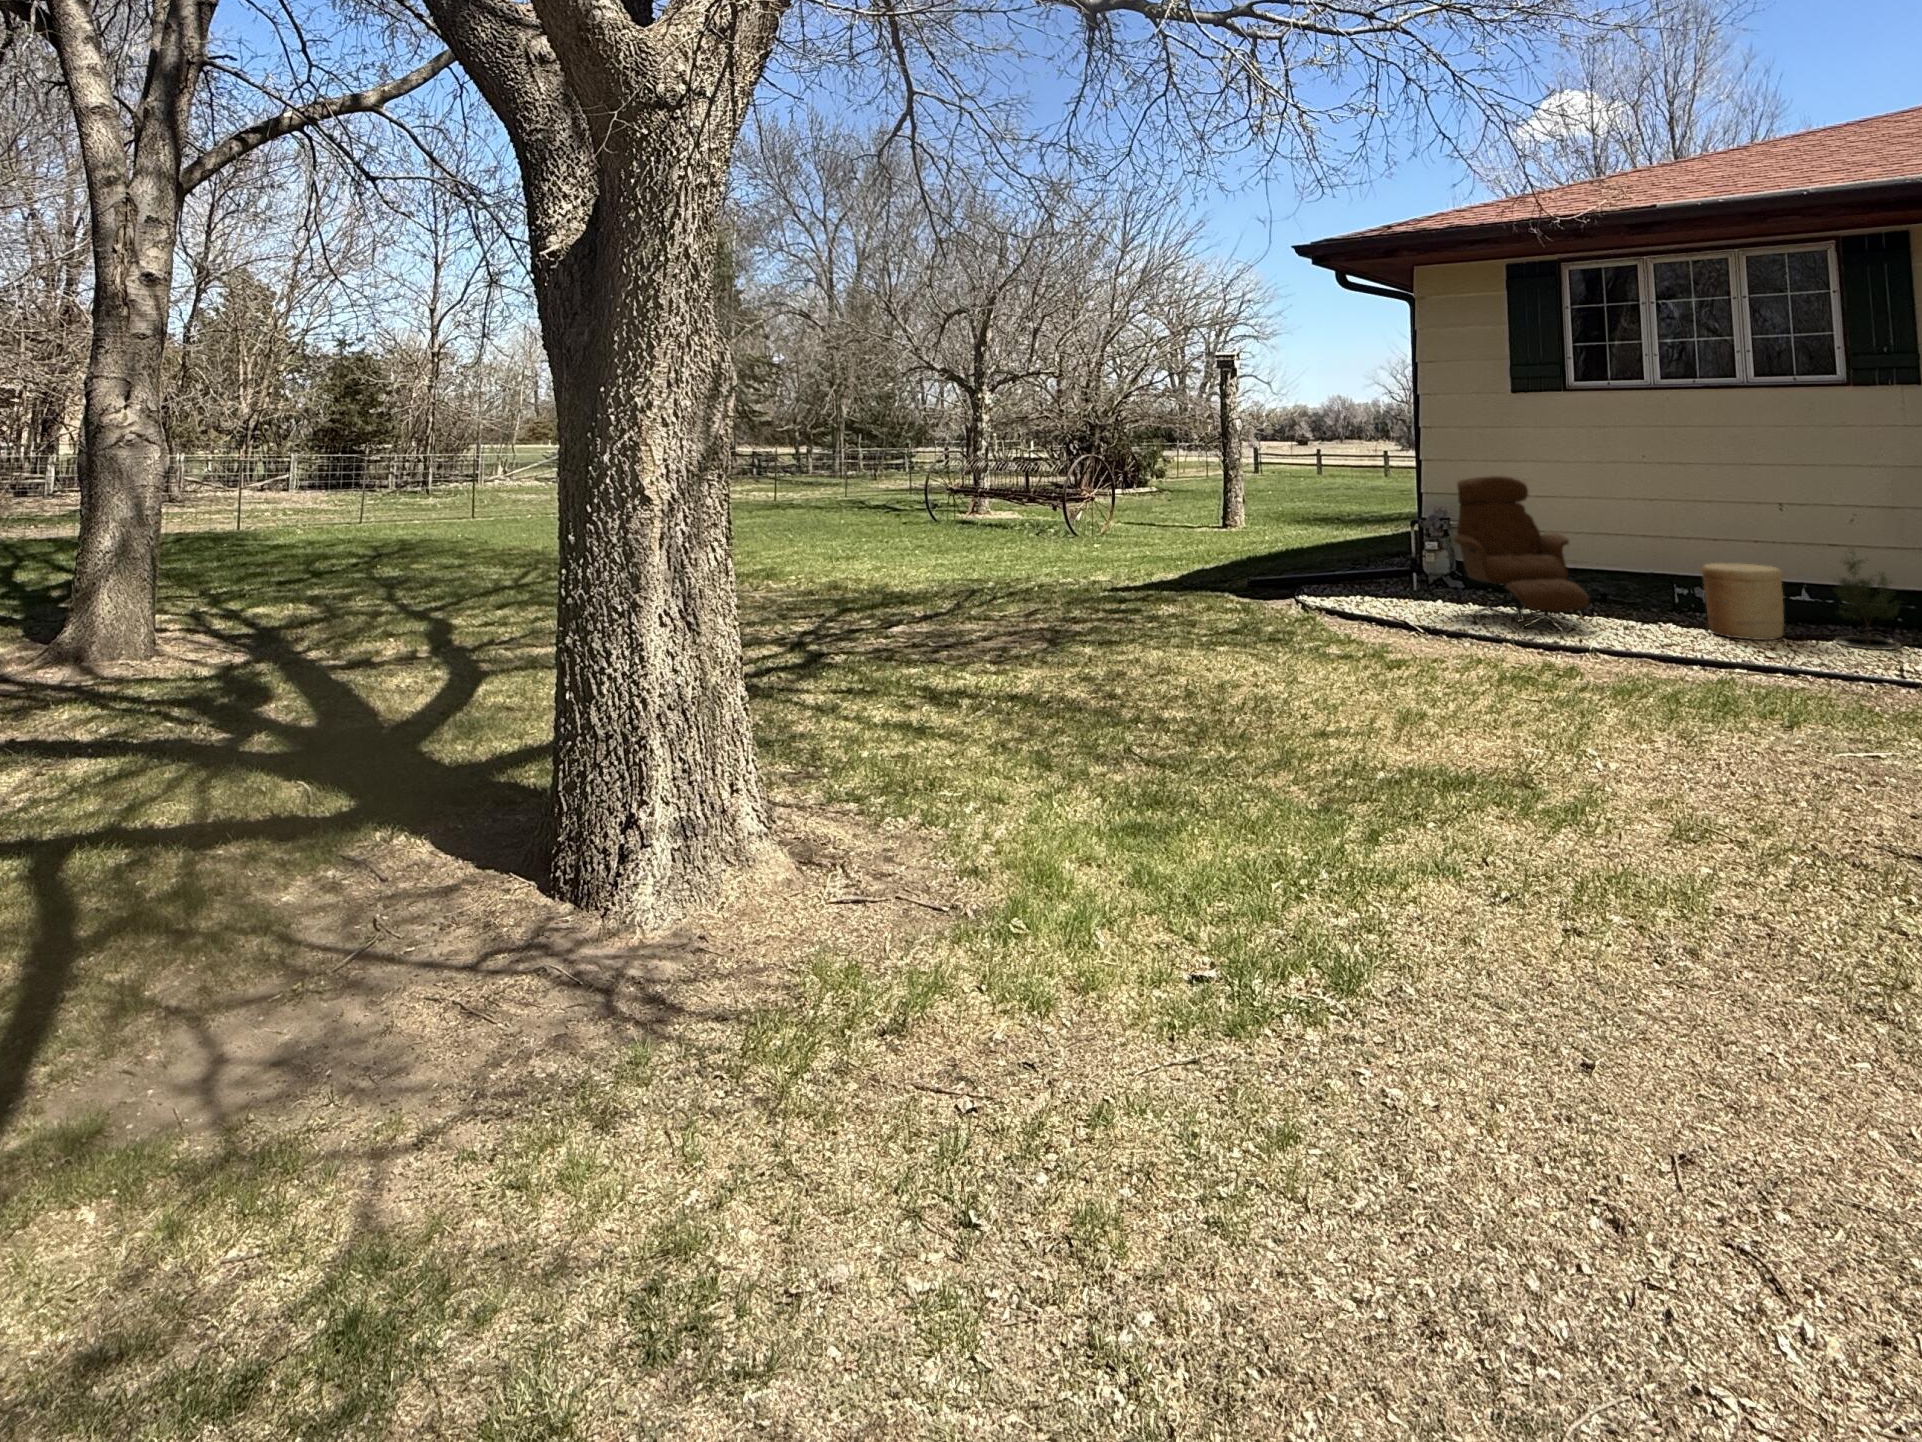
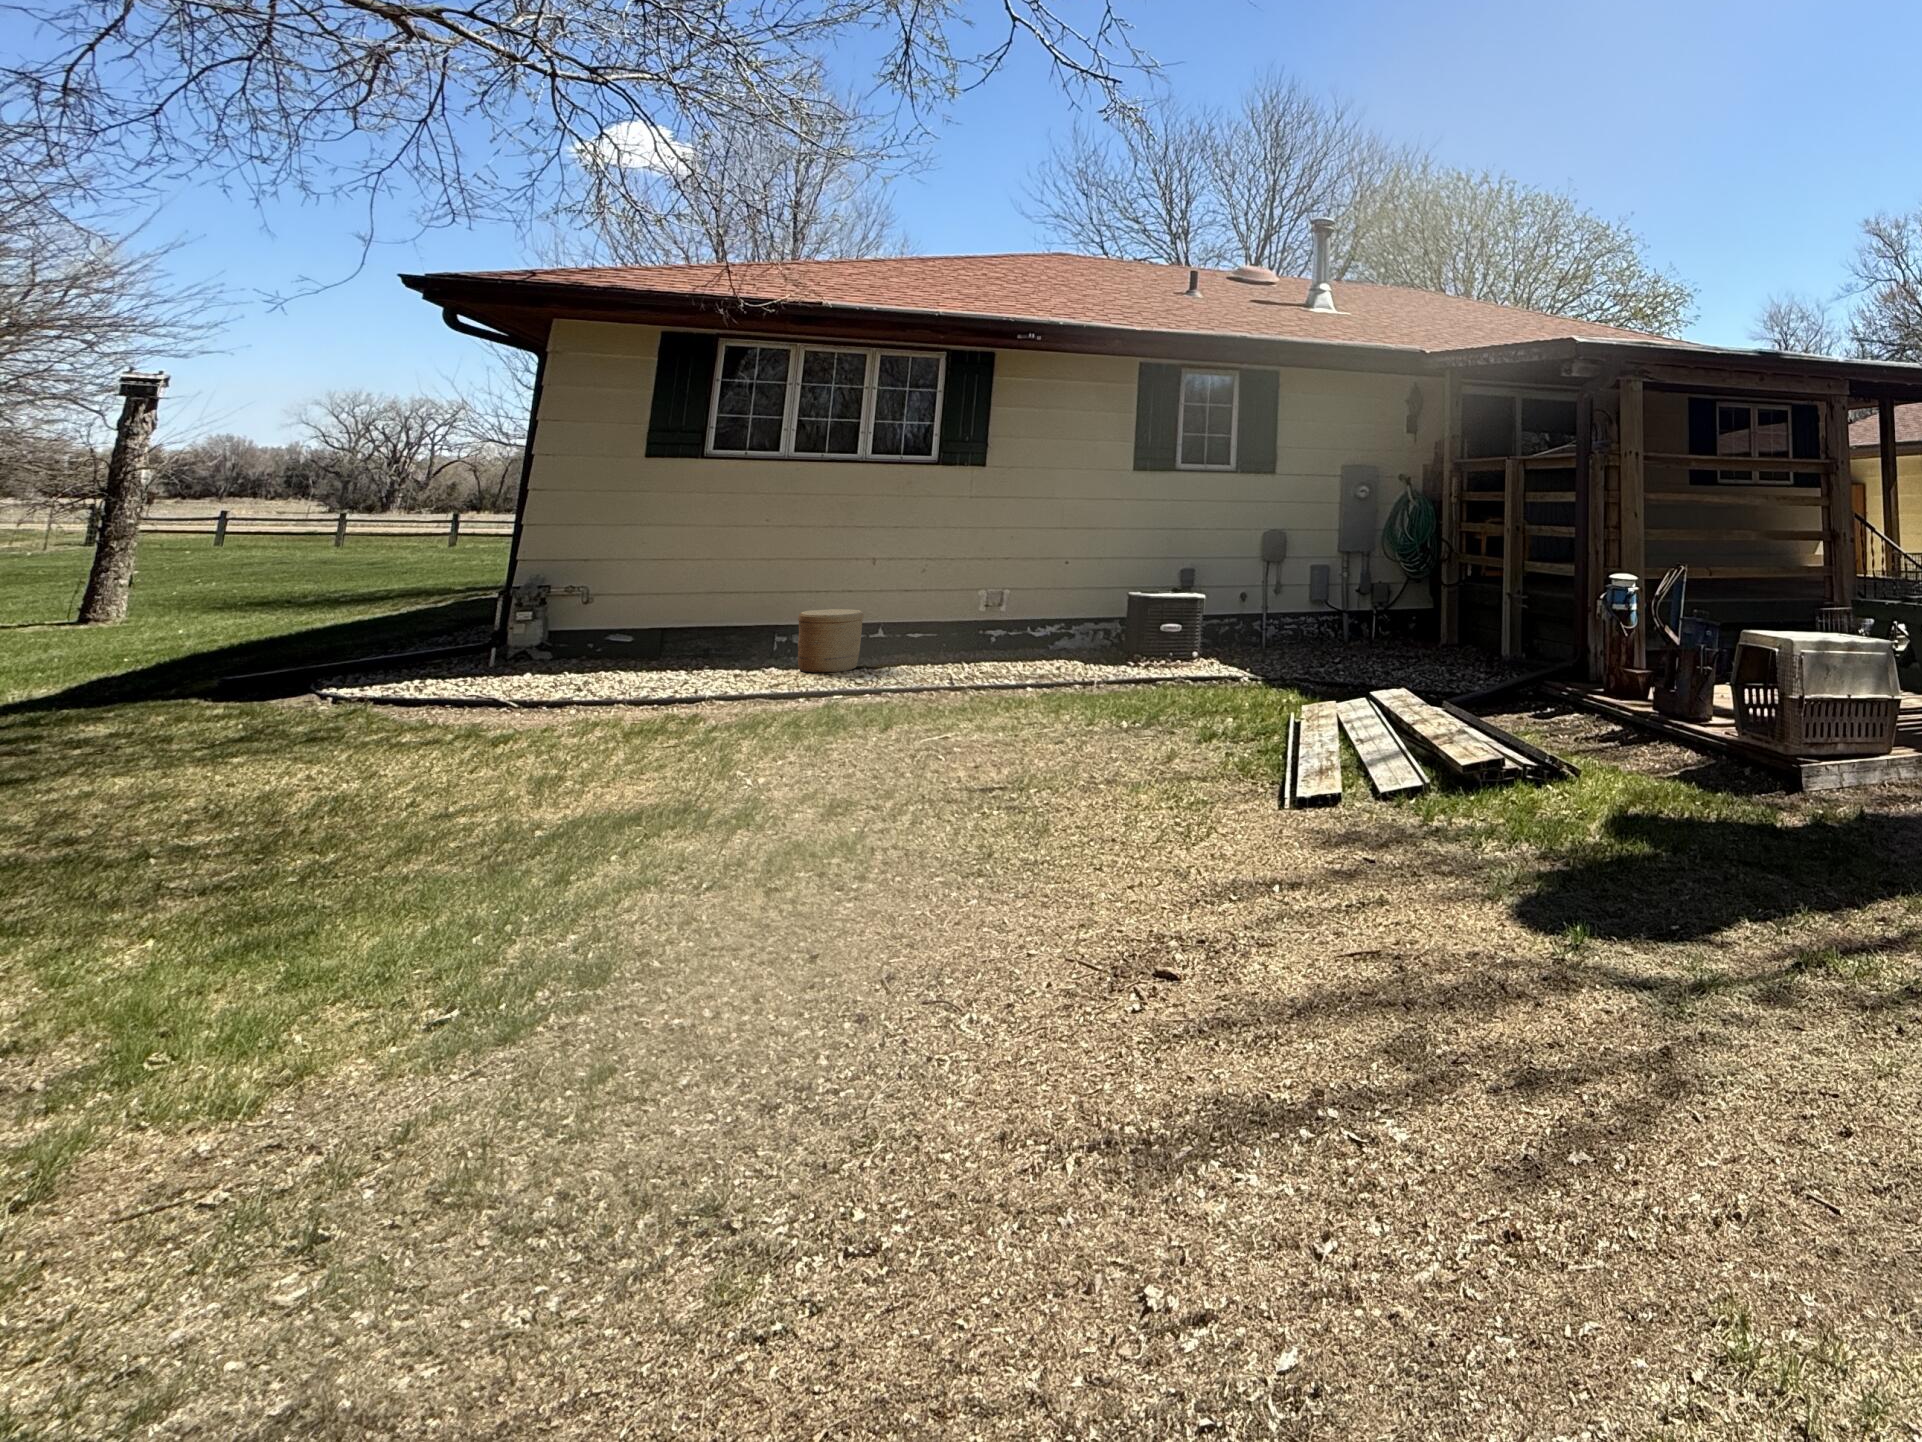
lounge chair: present [1453,476,1589,631] -> none [546,540,694,689]
potted tree: present [1835,551,1900,650] -> none [896,589,947,668]

